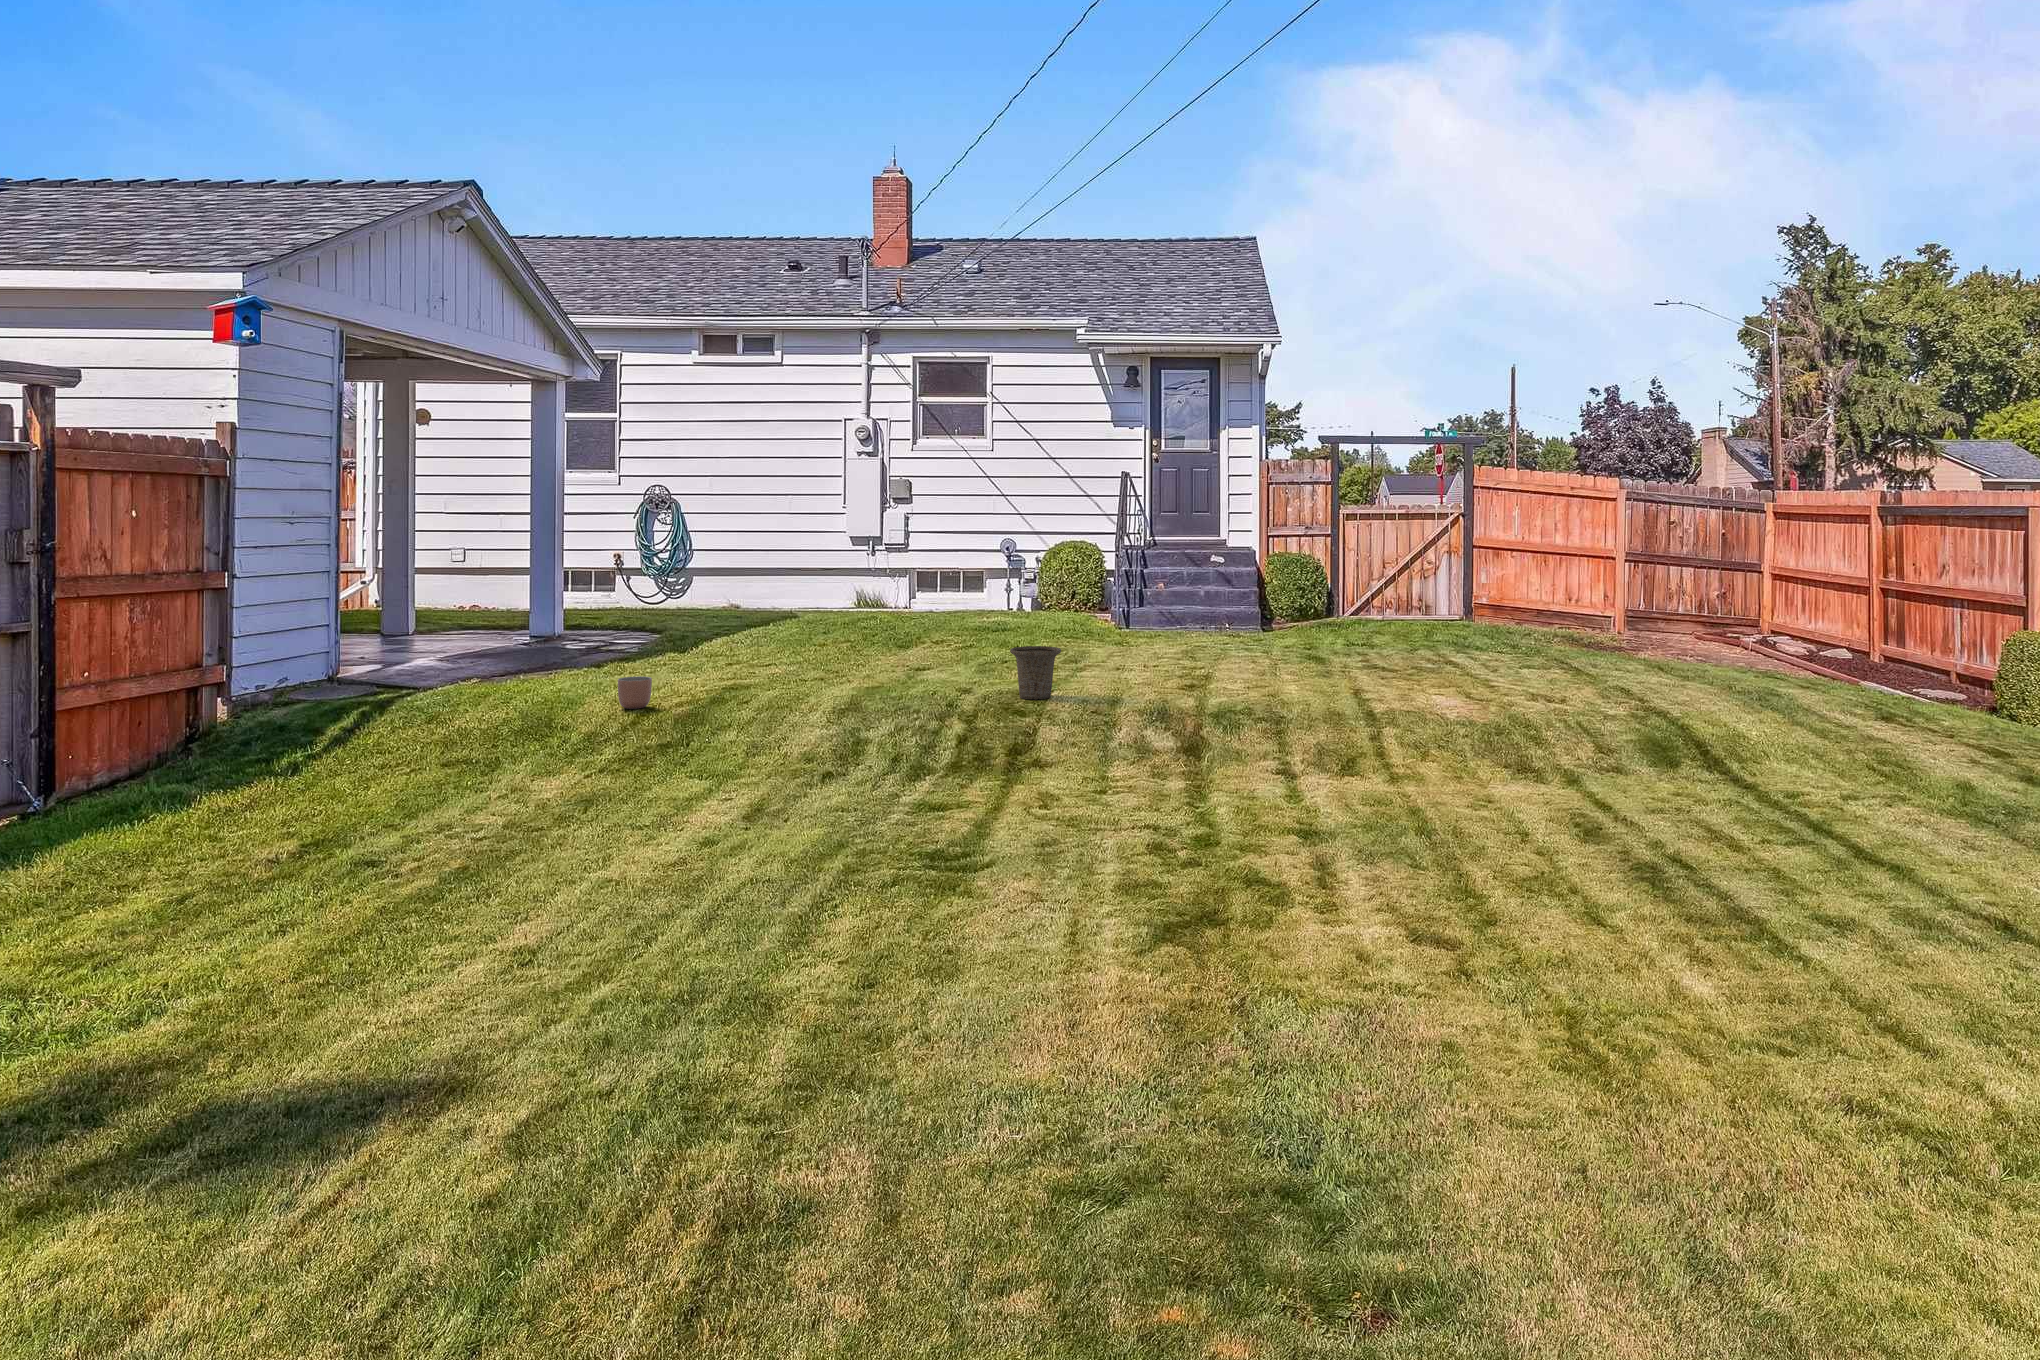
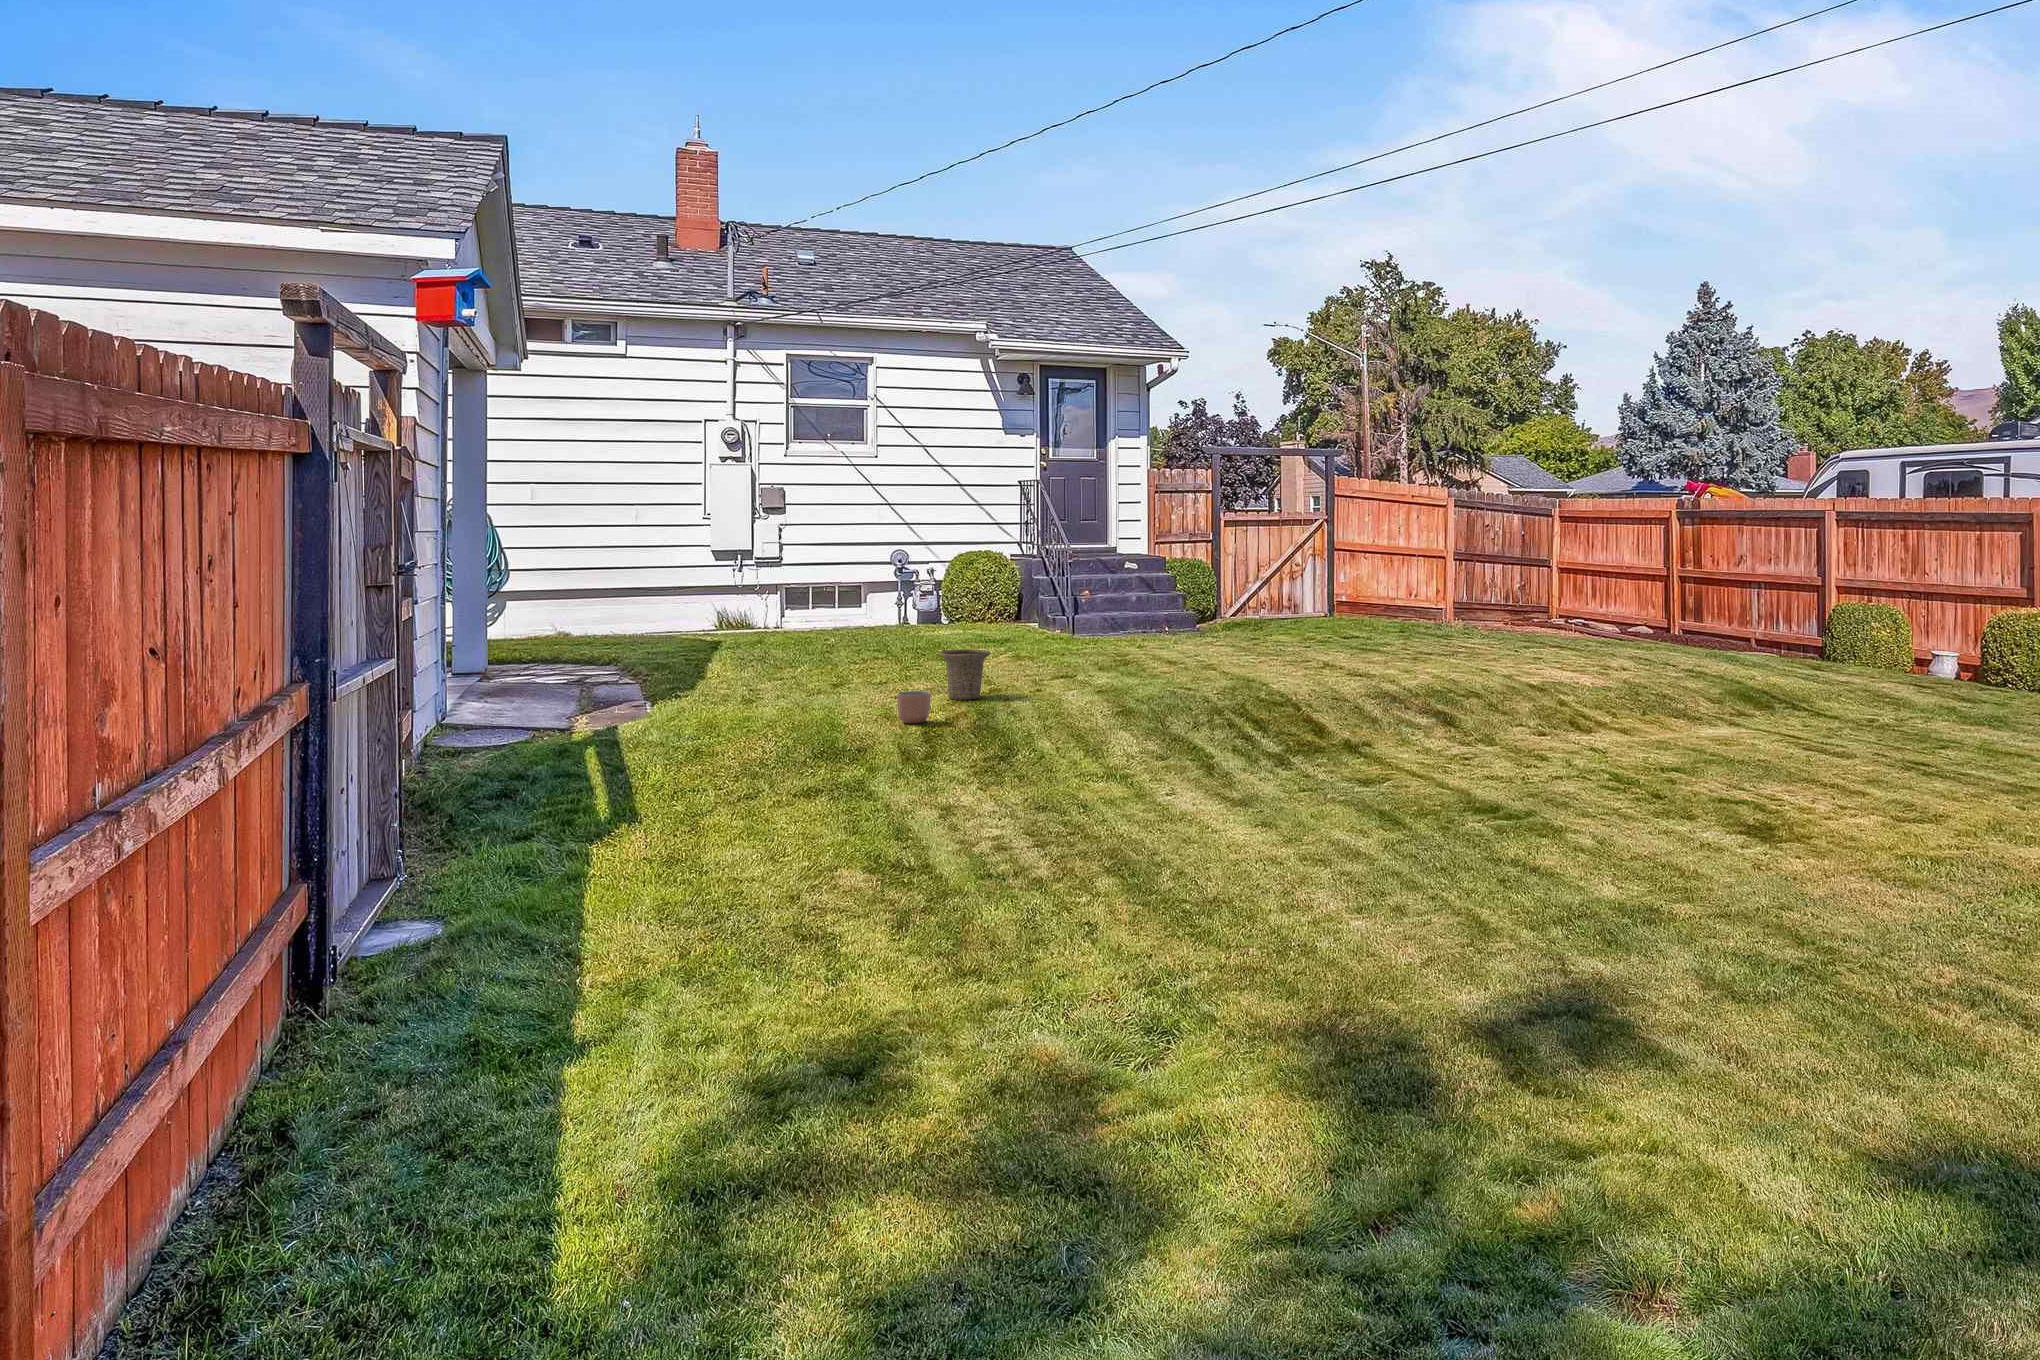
basket: present [1010,646,1061,700] -> present [940,649,990,700]

